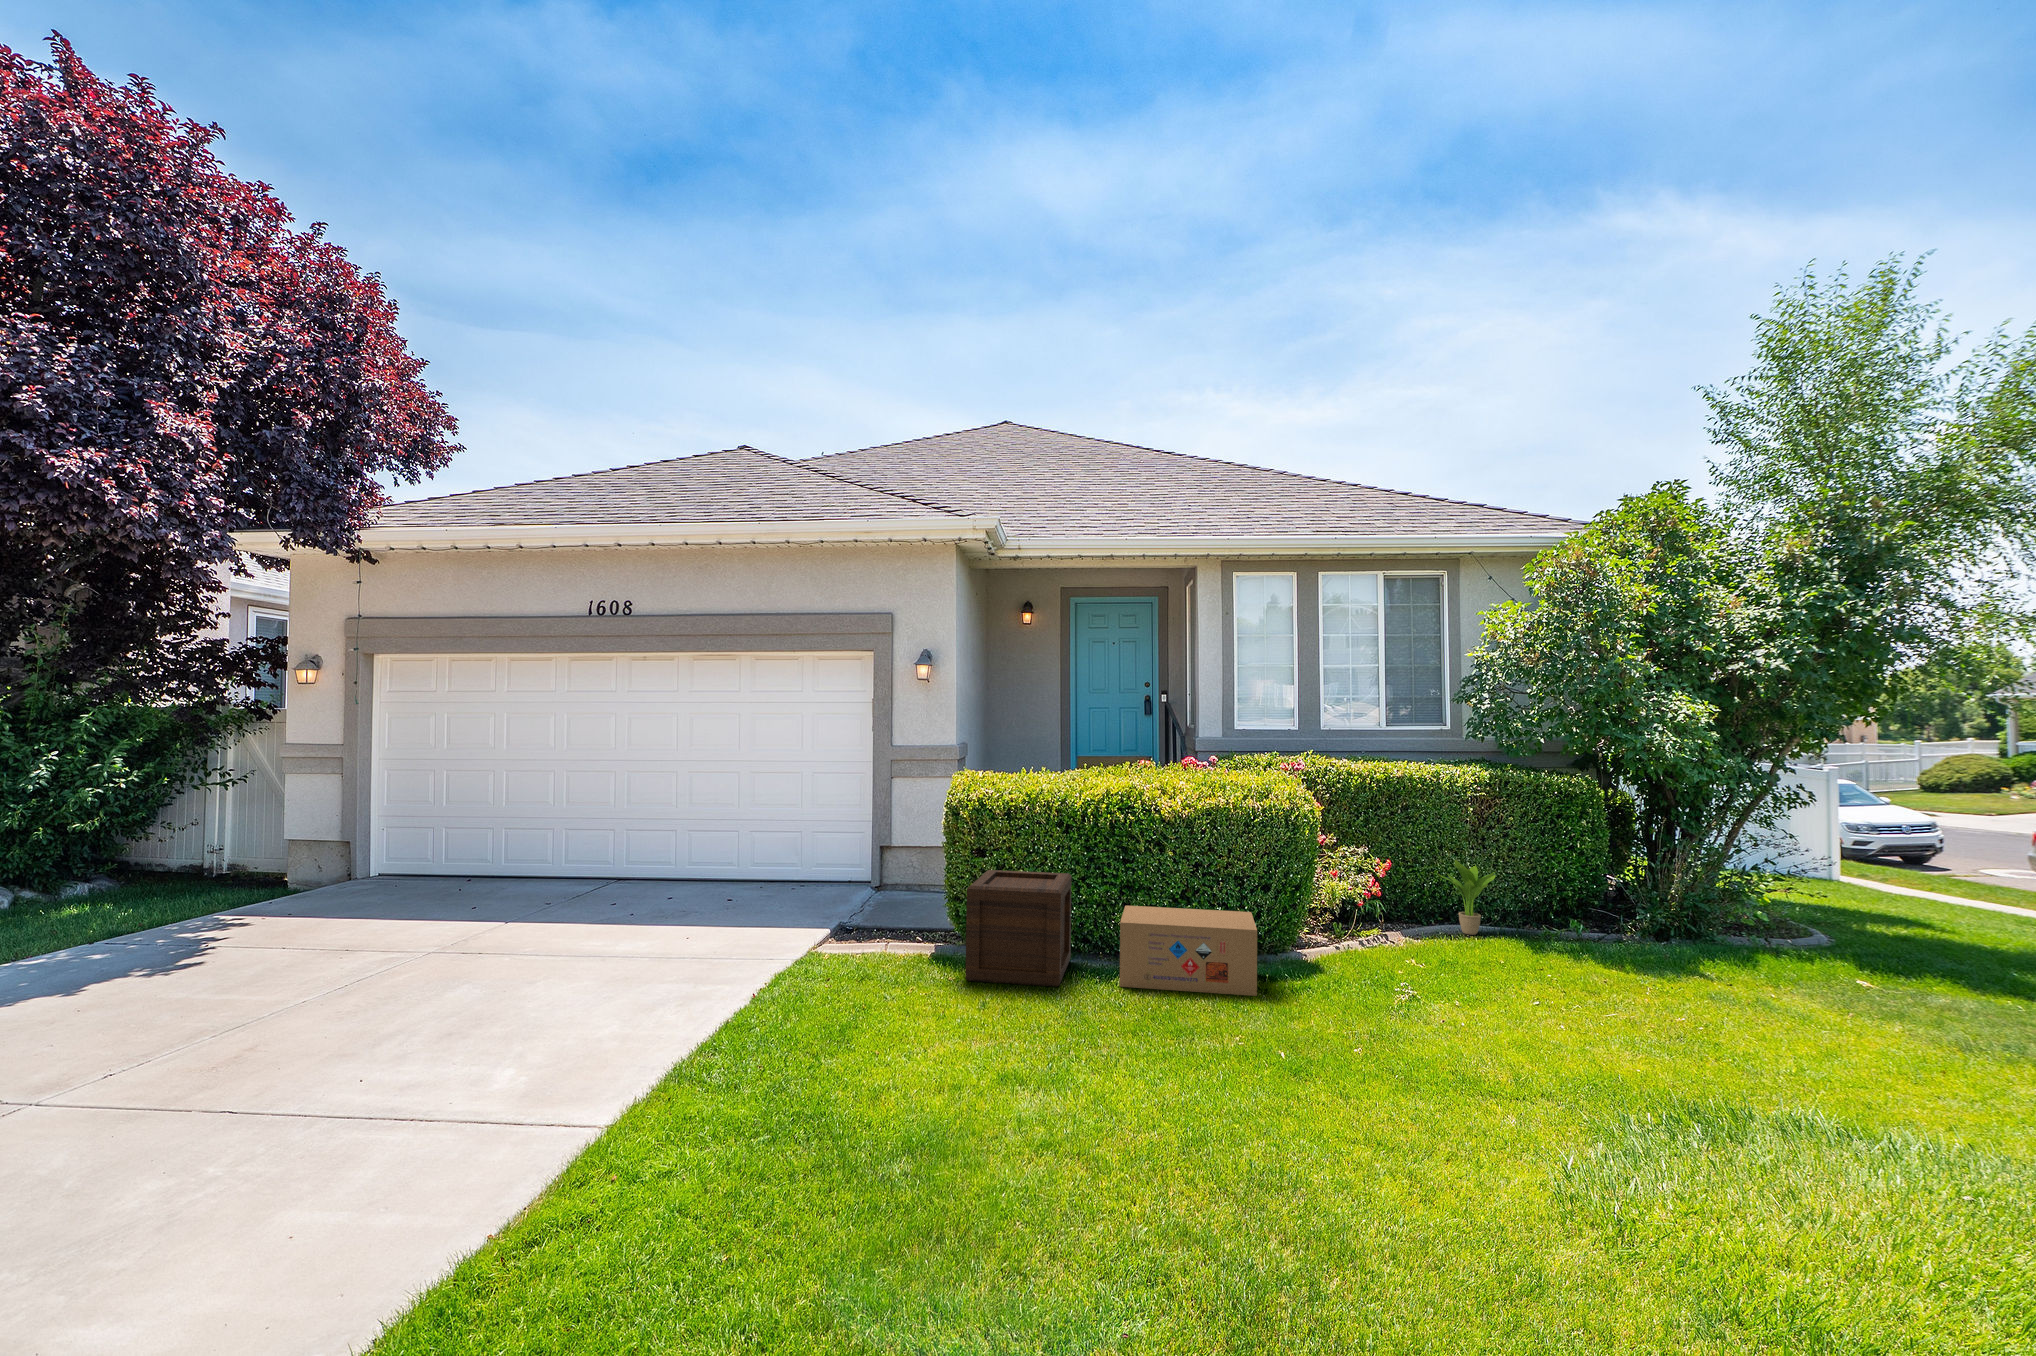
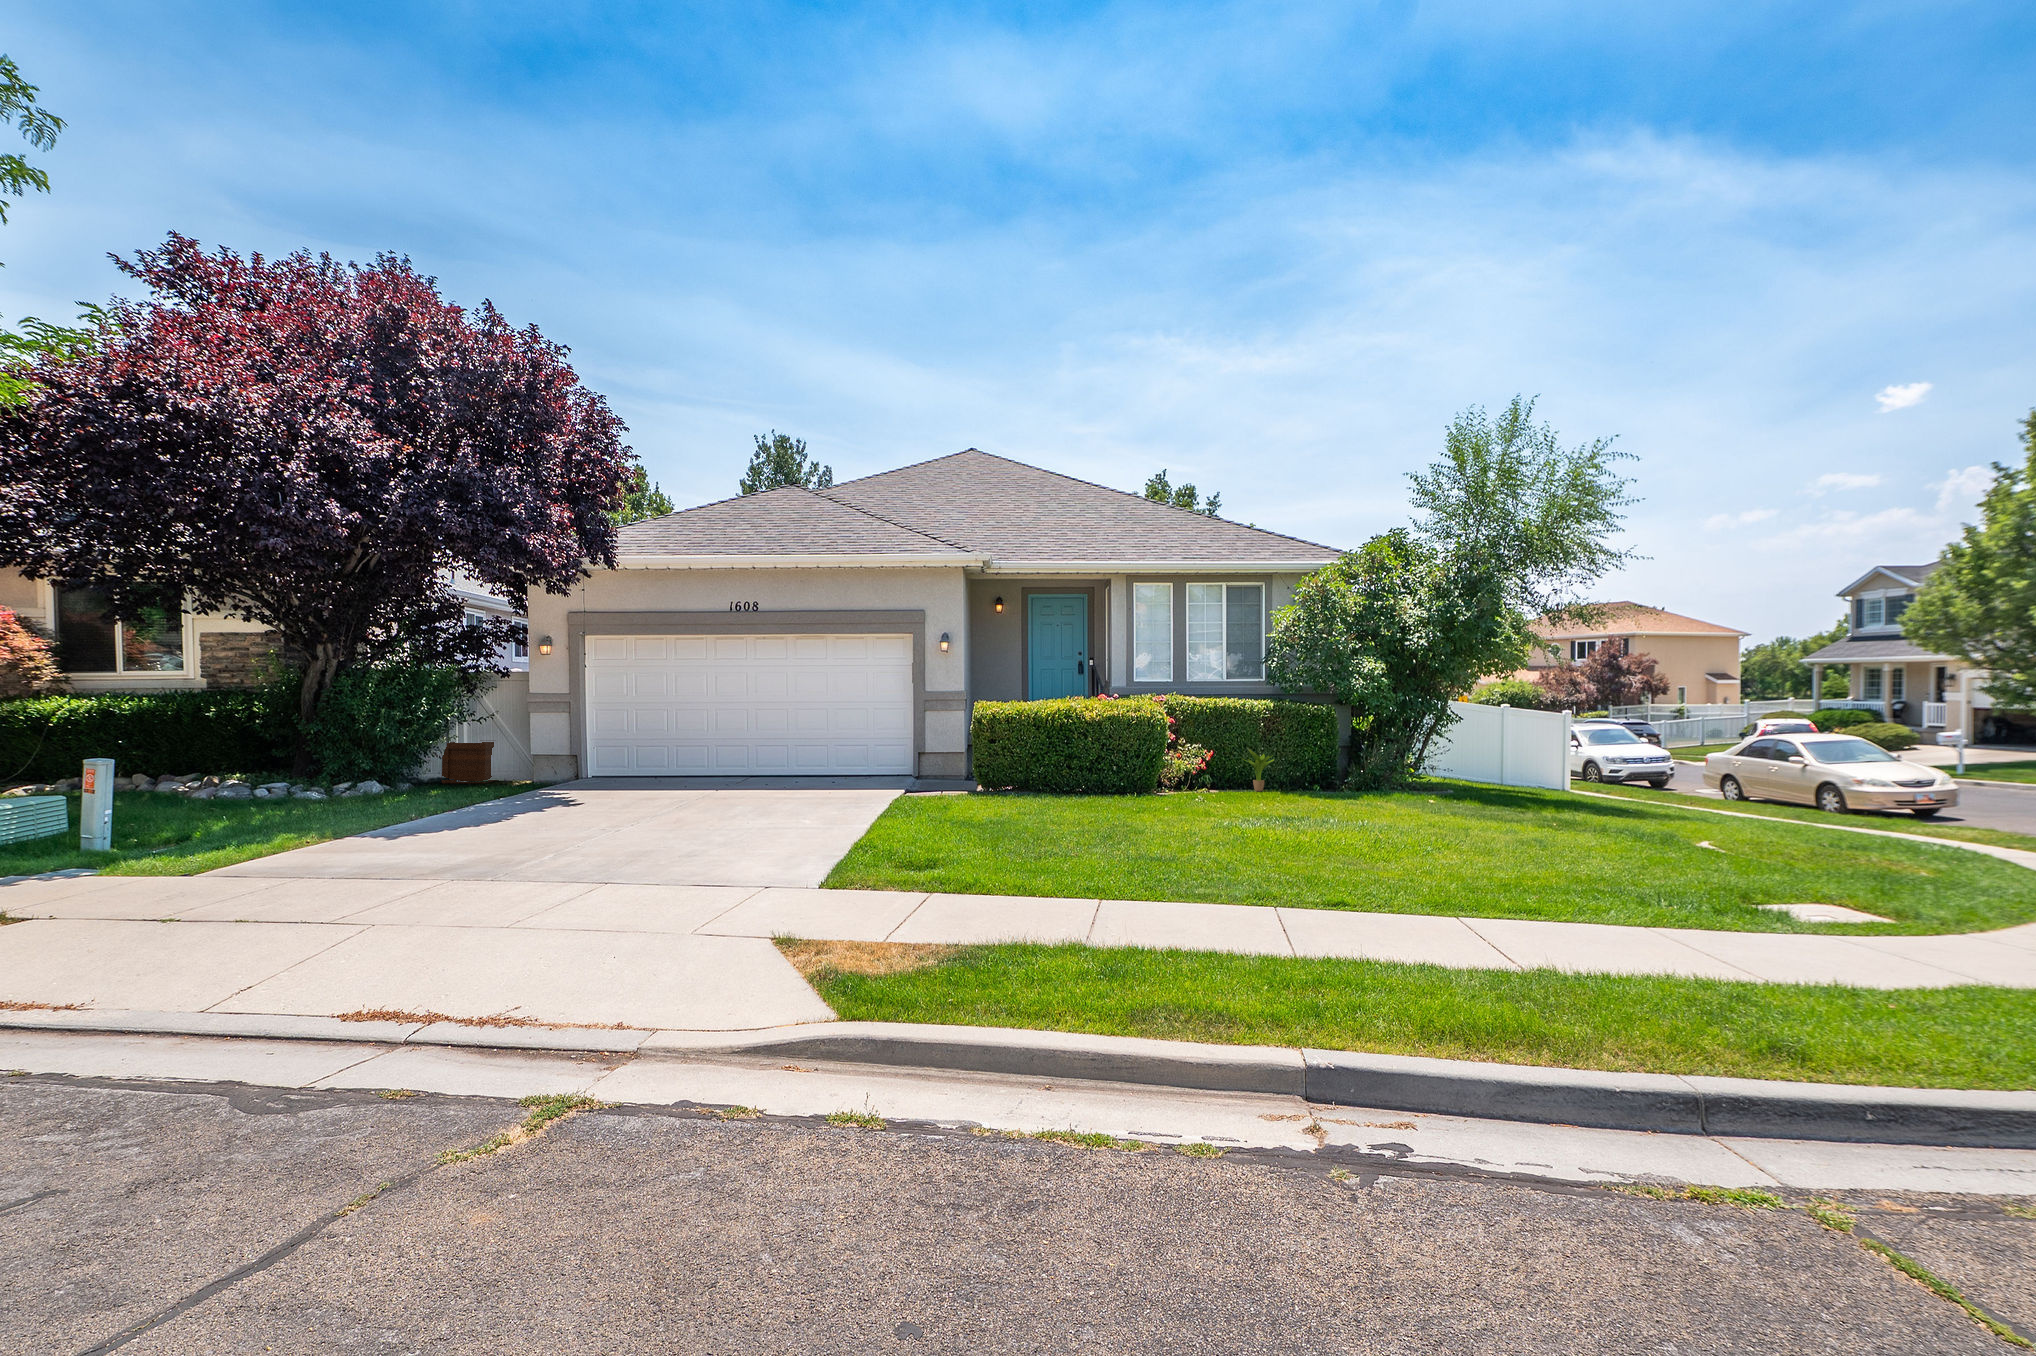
wooden crate: present [965,870,1072,987] -> present [442,742,497,784]
cardboard box: present [1120,905,1257,996] -> none [1065,768,1133,805]

